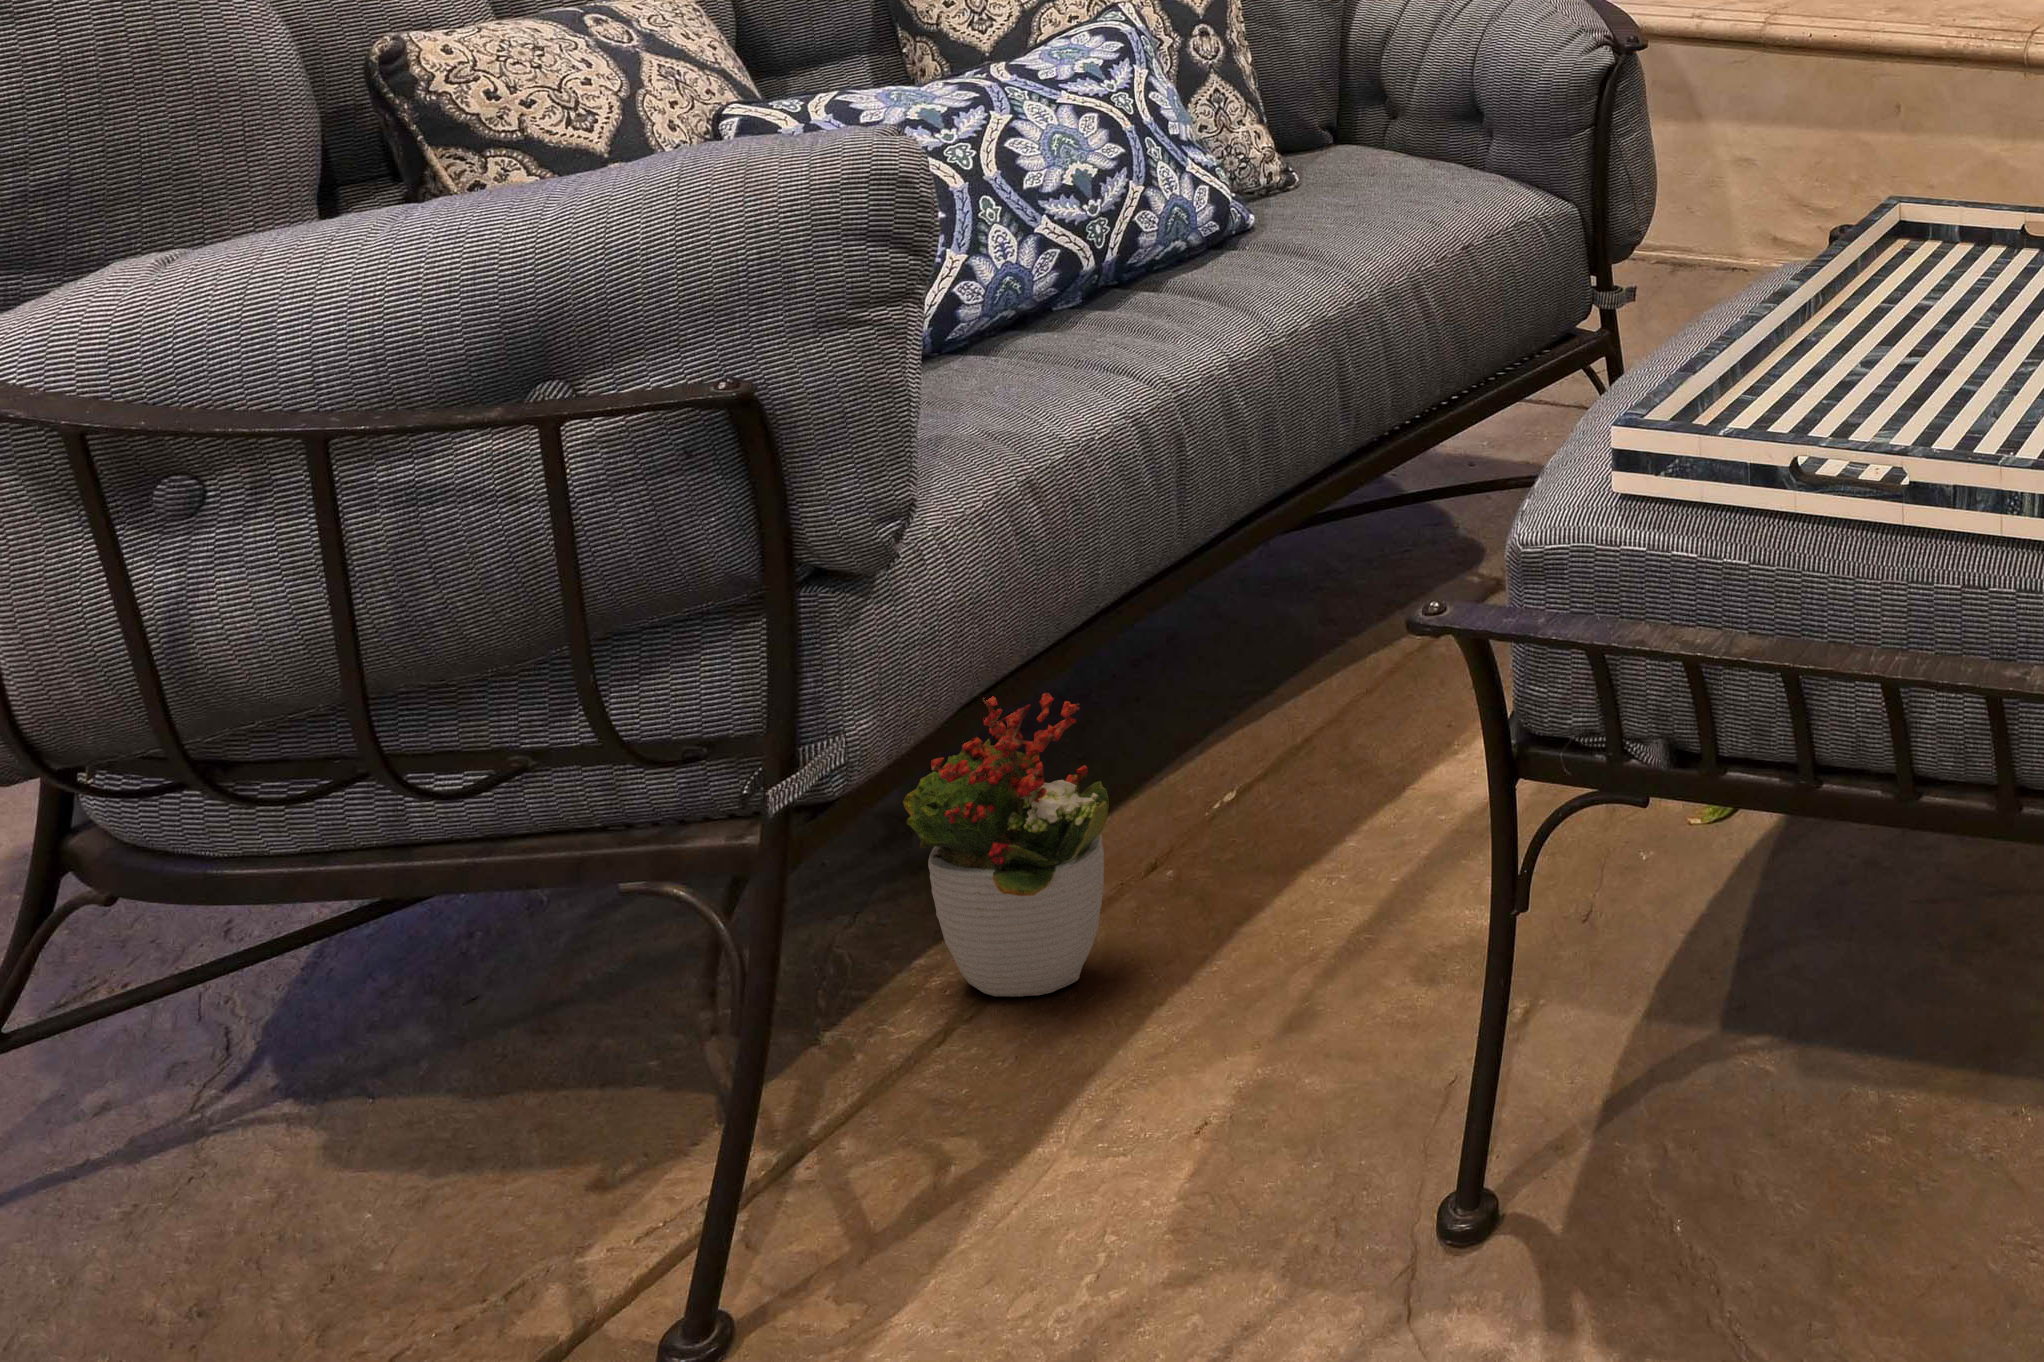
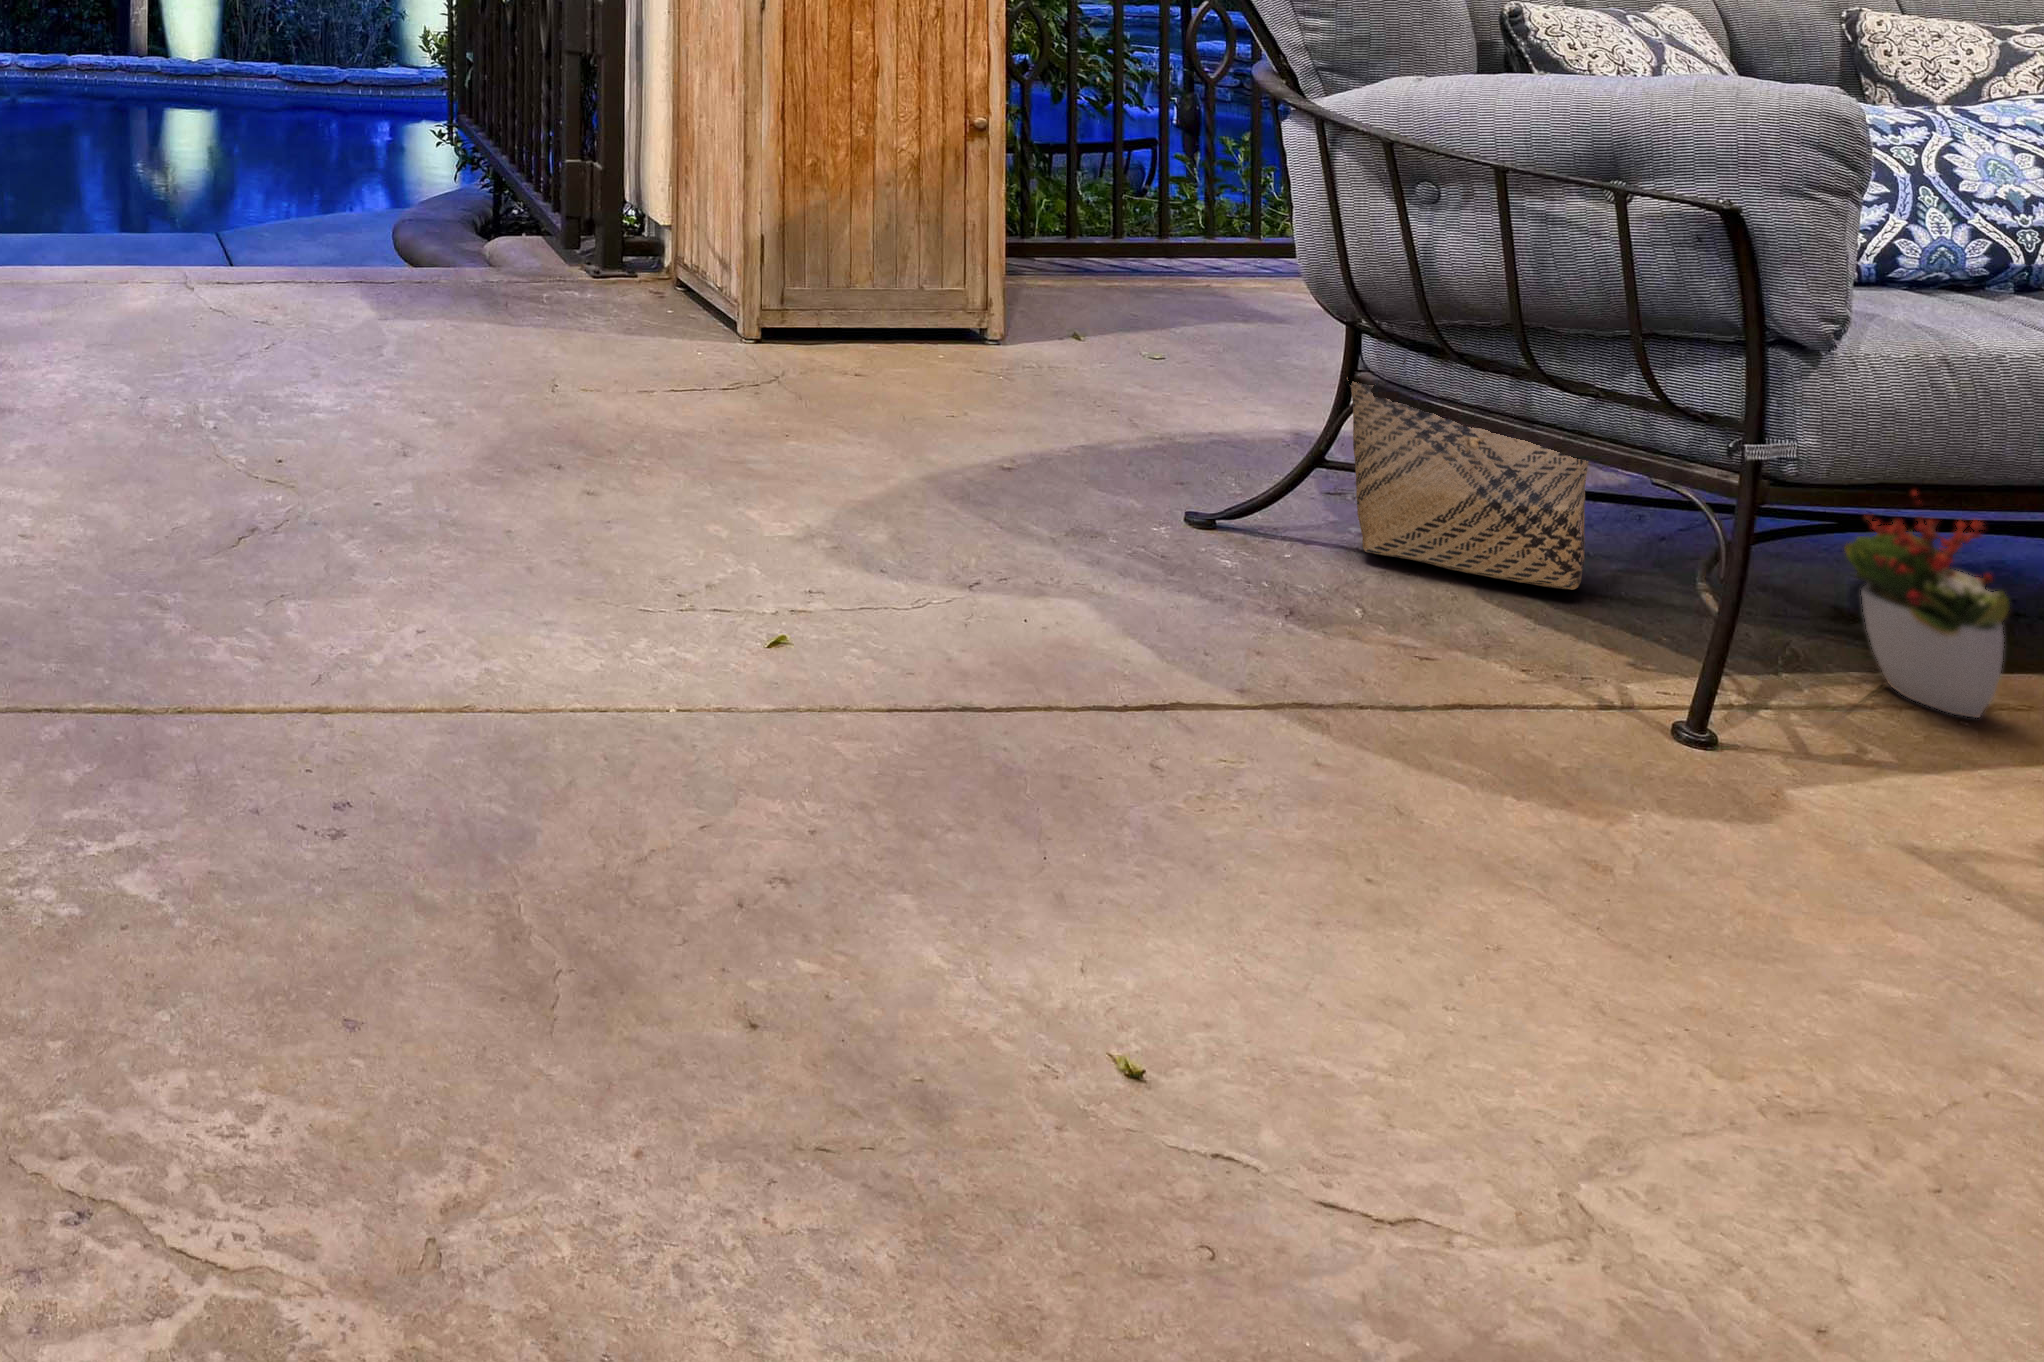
woven basket: none [48,565,534,1201] -> present [1347,358,1589,590]

